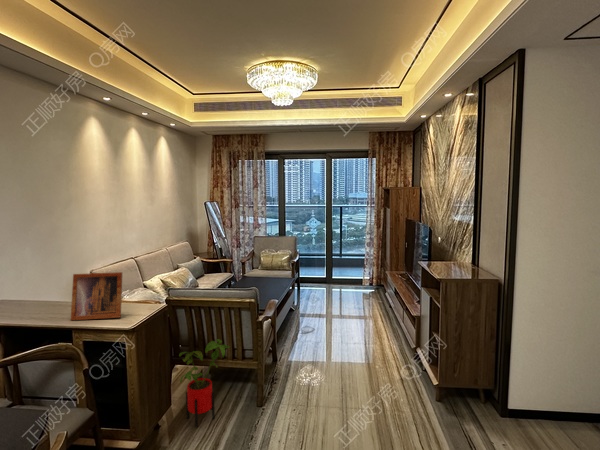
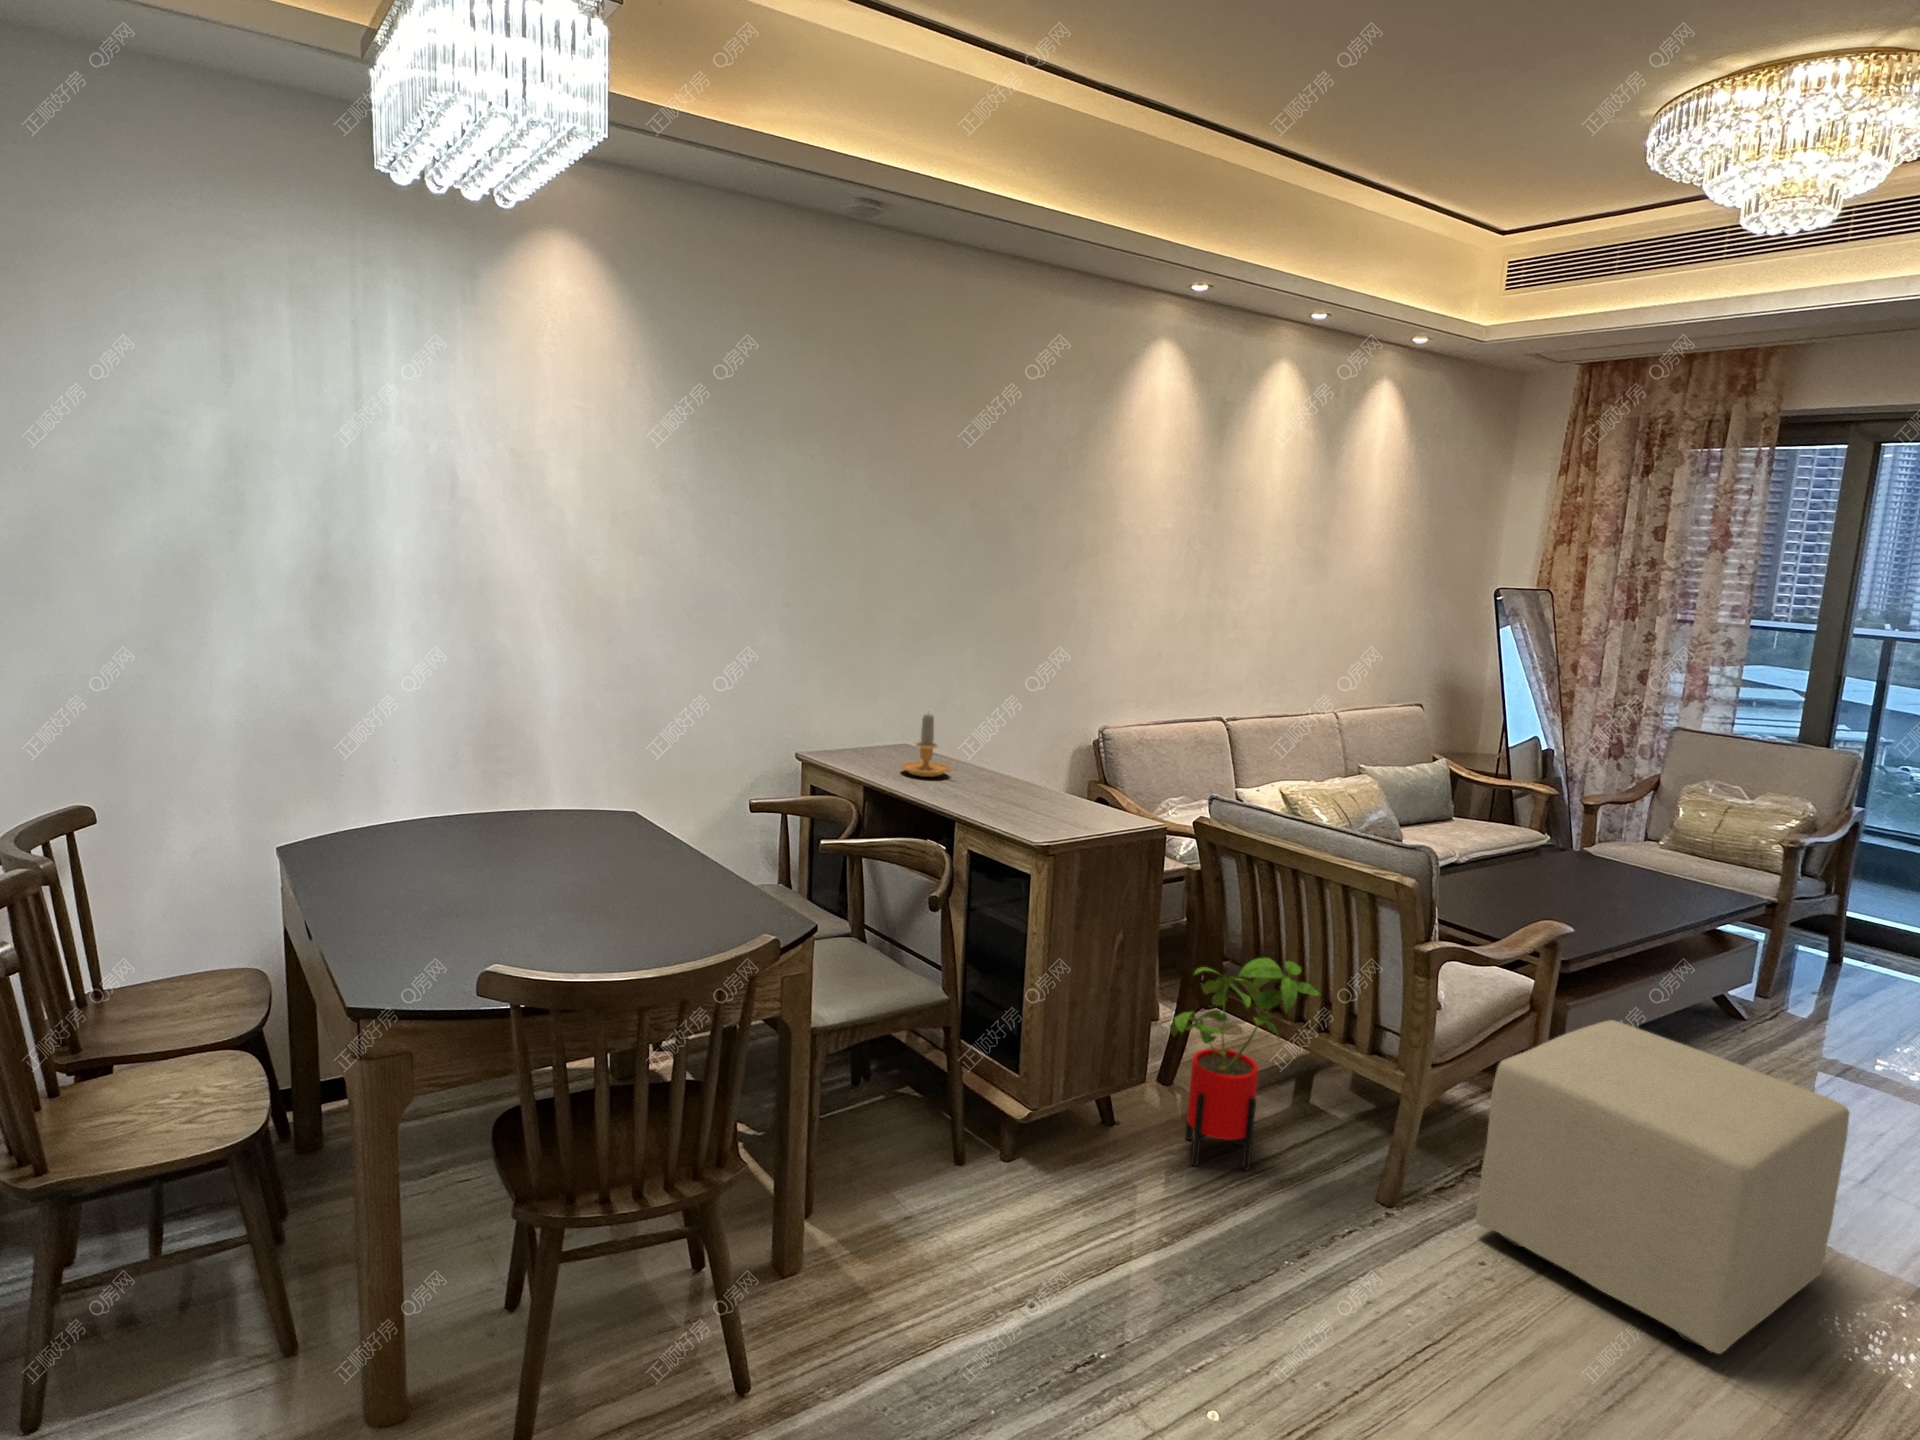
picture frame: present [71,272,122,320] -> none [962,705,1070,821]
candle: none [20,282,55,315] -> present [902,714,953,777]
ottoman: none [285,323,357,403] -> present [1476,1020,1850,1354]

